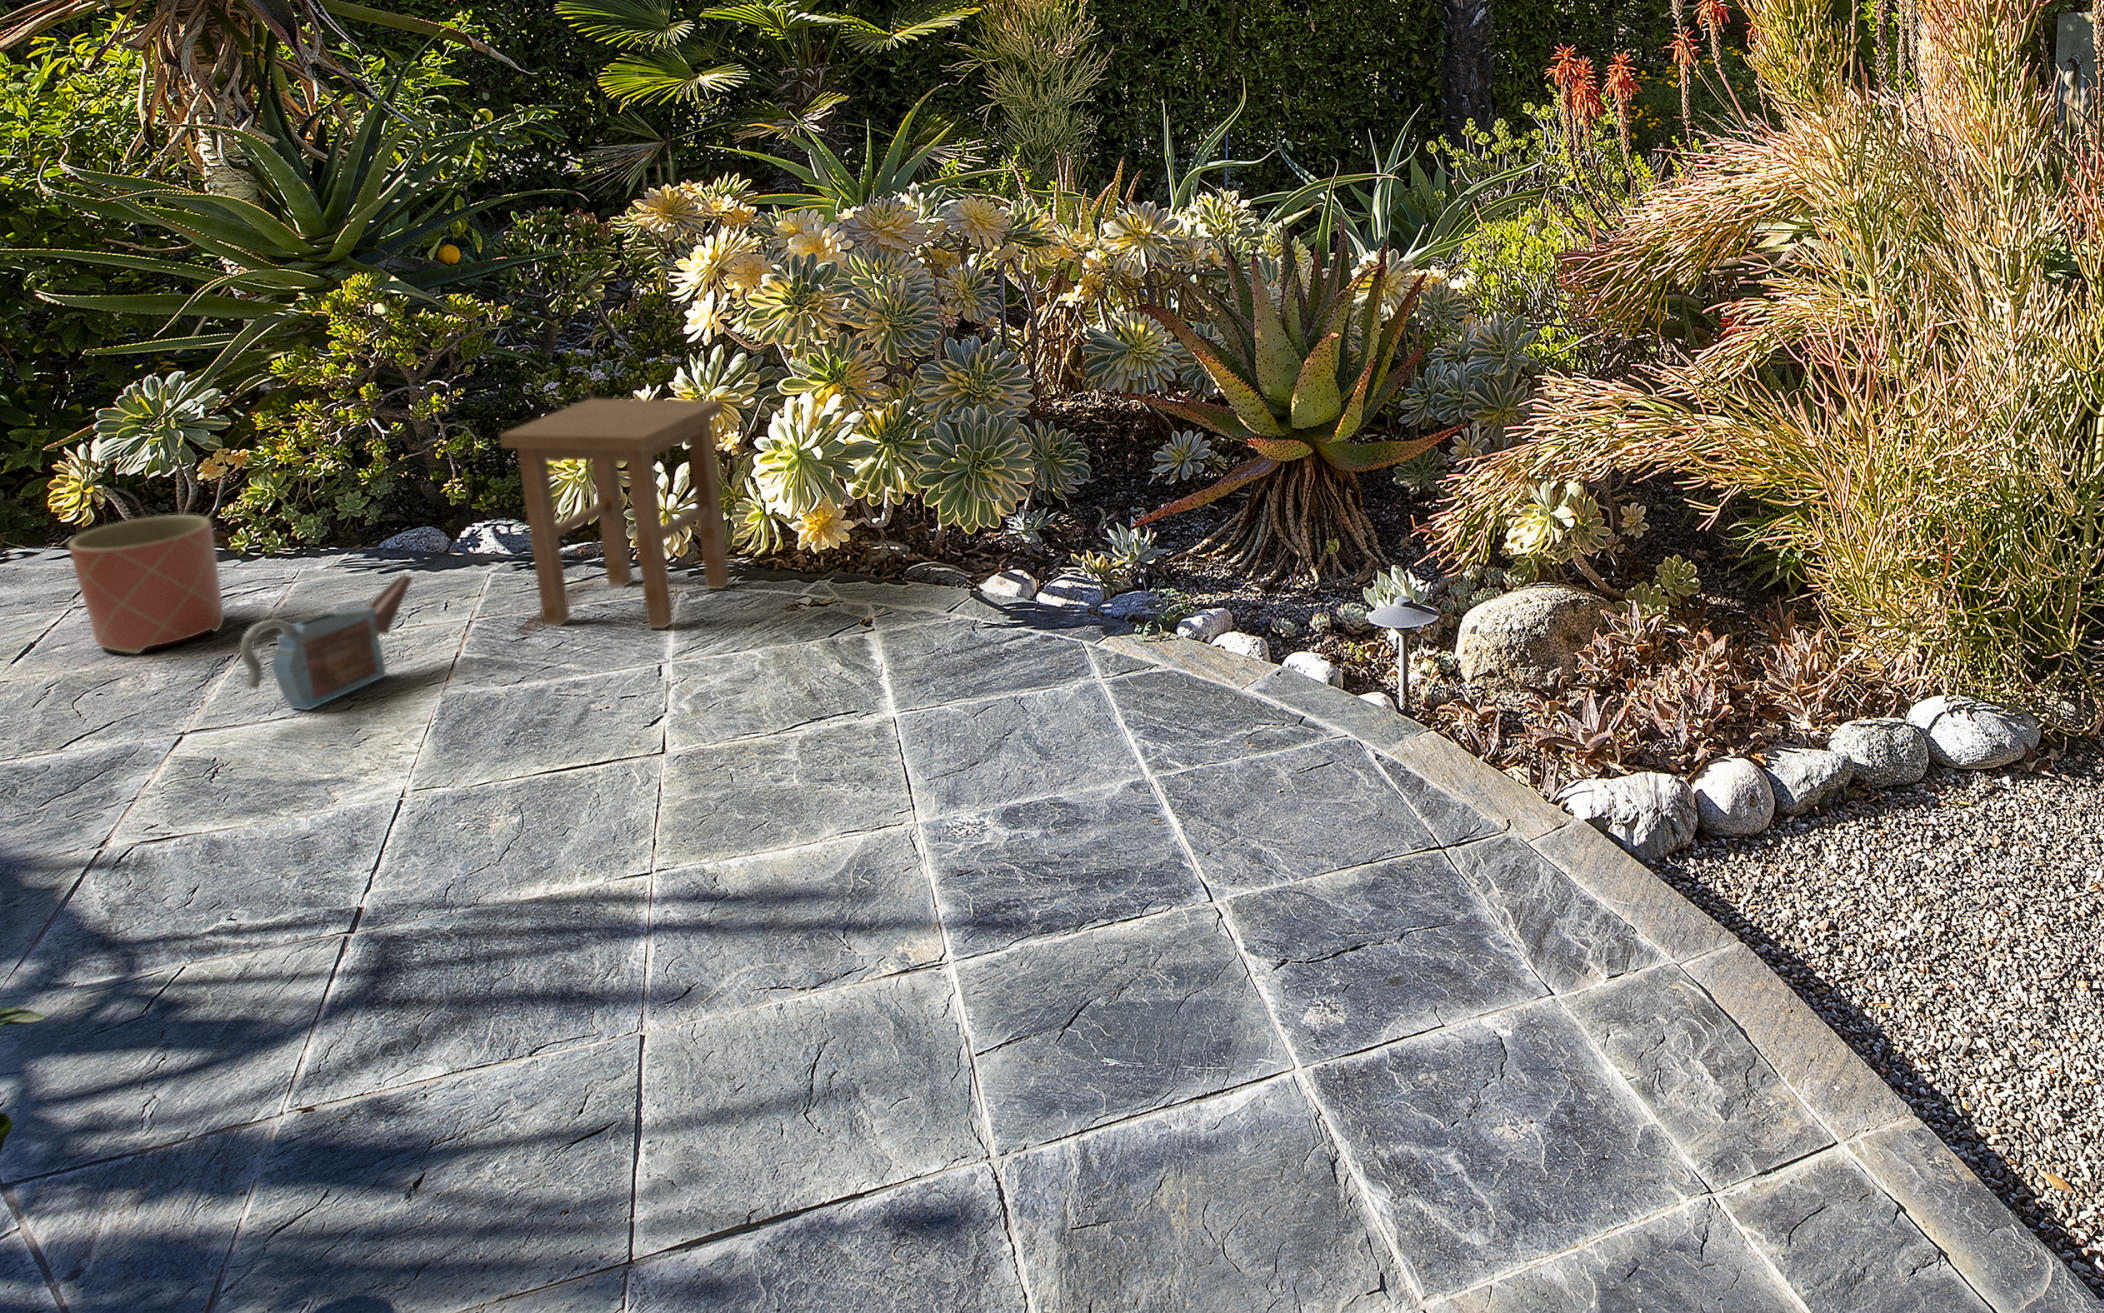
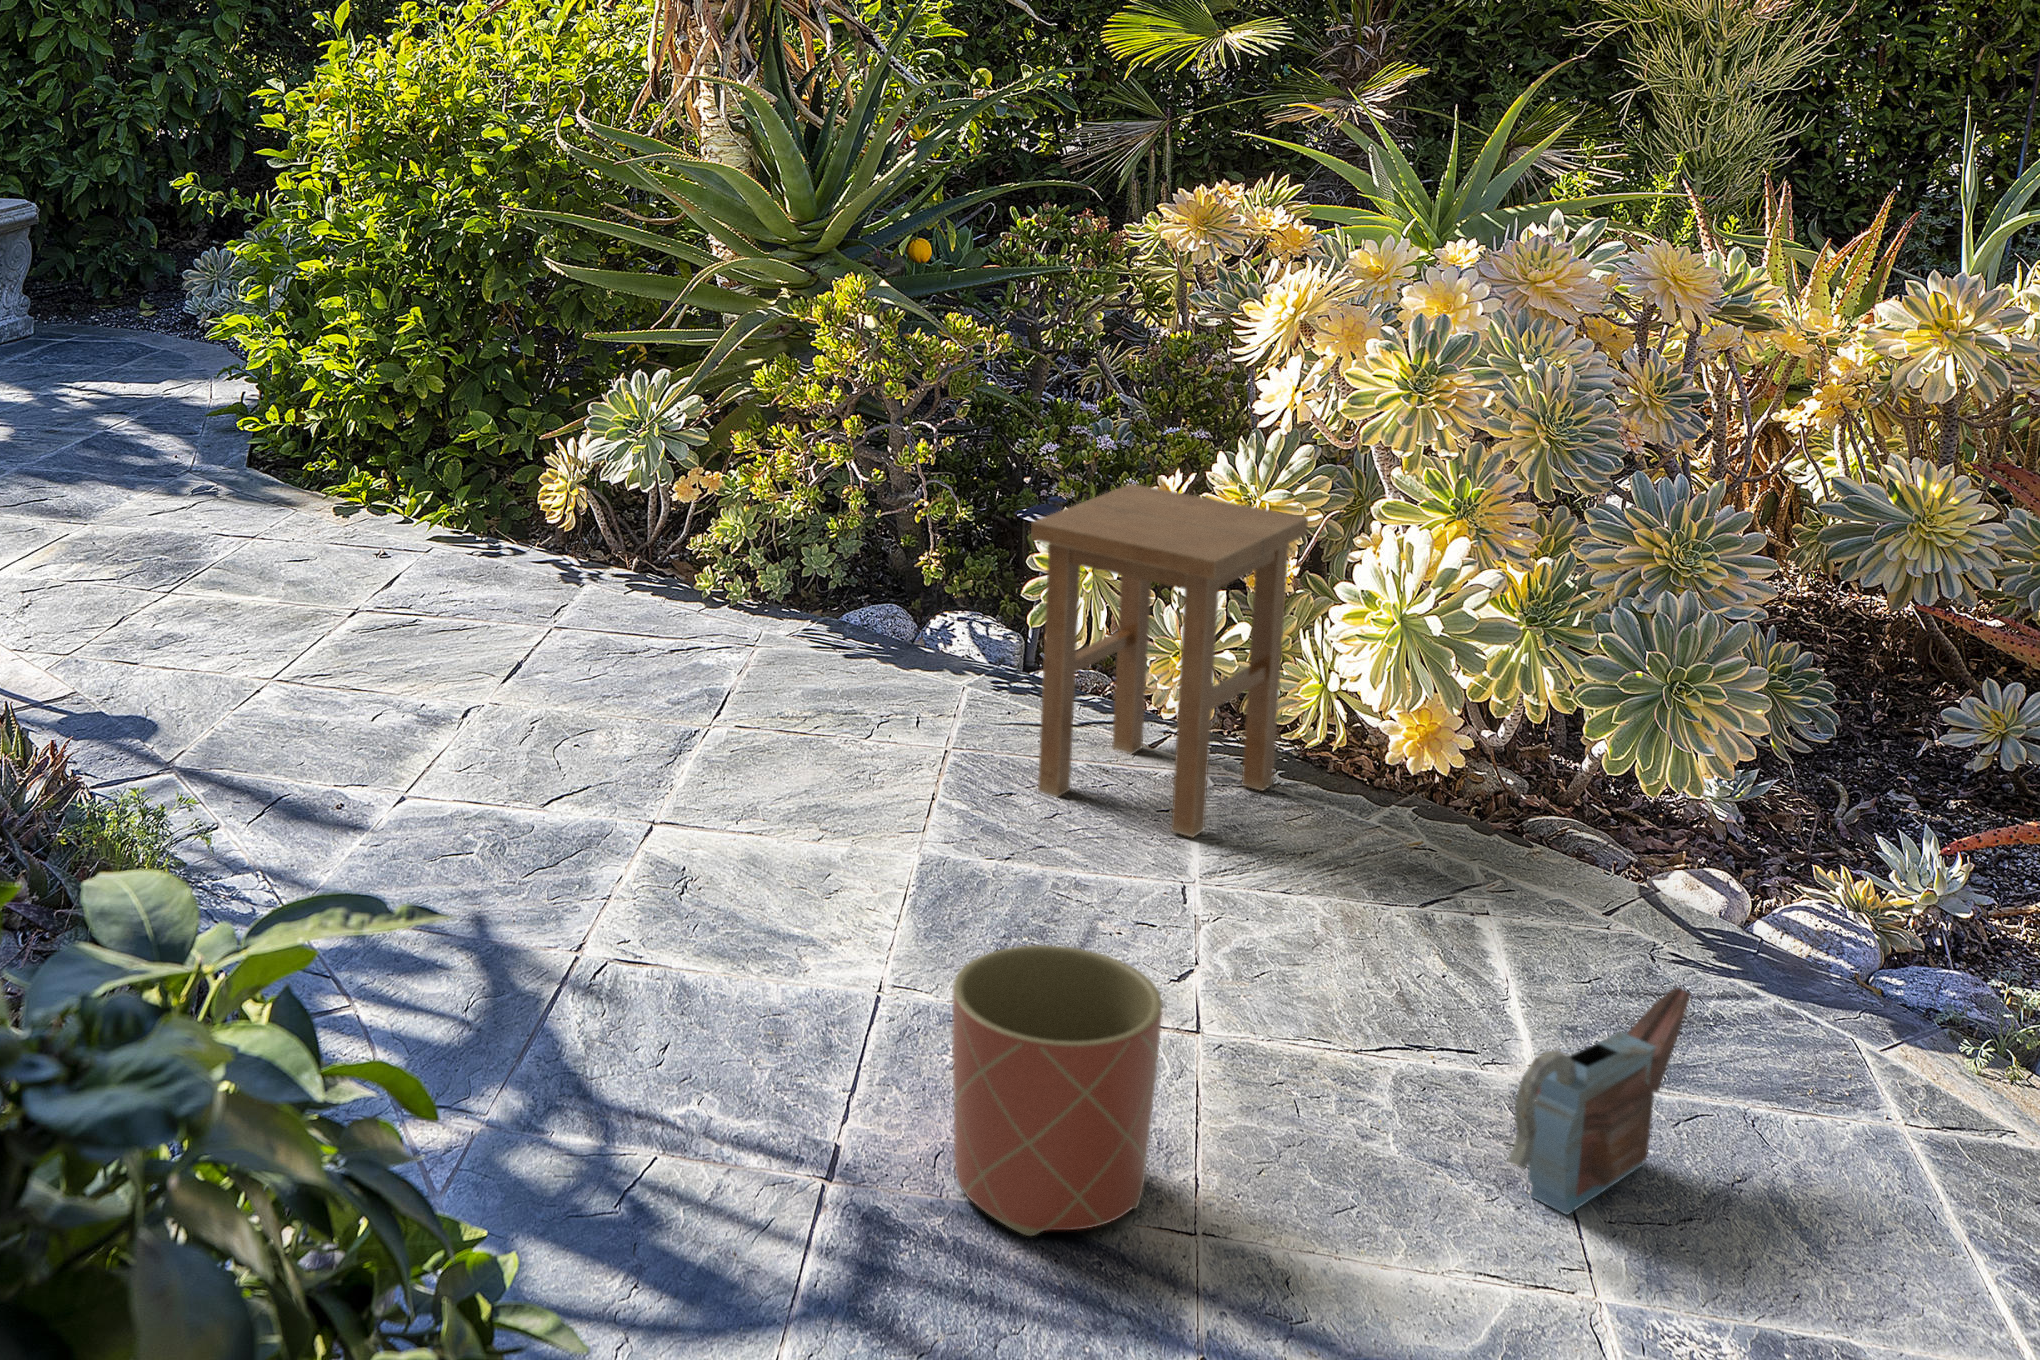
planter: present [68,515,224,653] -> present [953,945,1162,1236]
watering can: present [240,575,412,710] -> present [1508,987,1690,1215]

